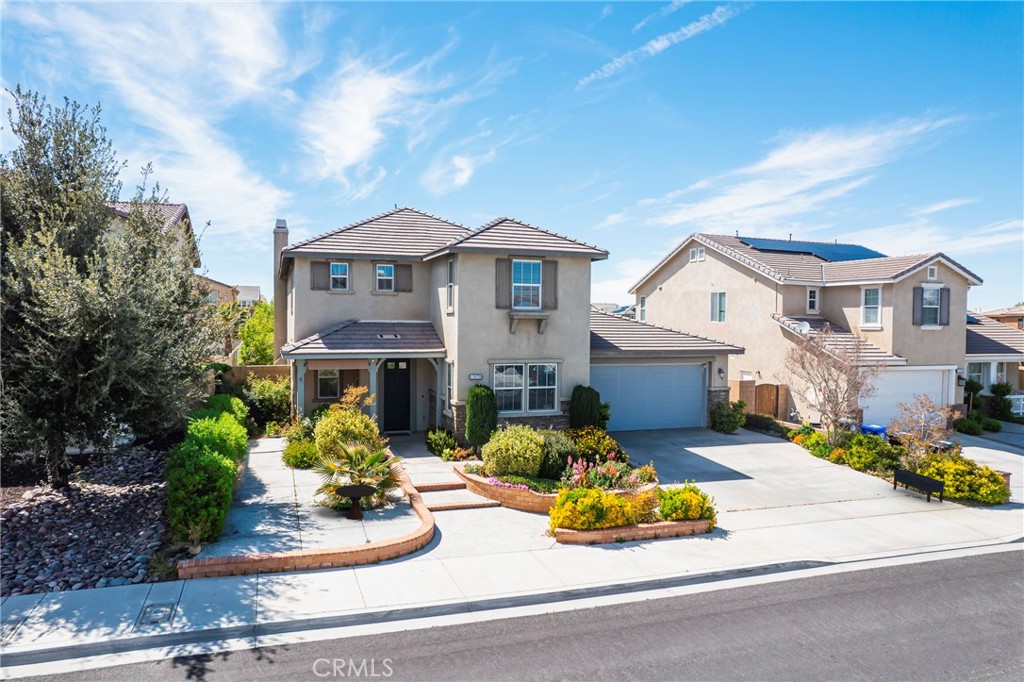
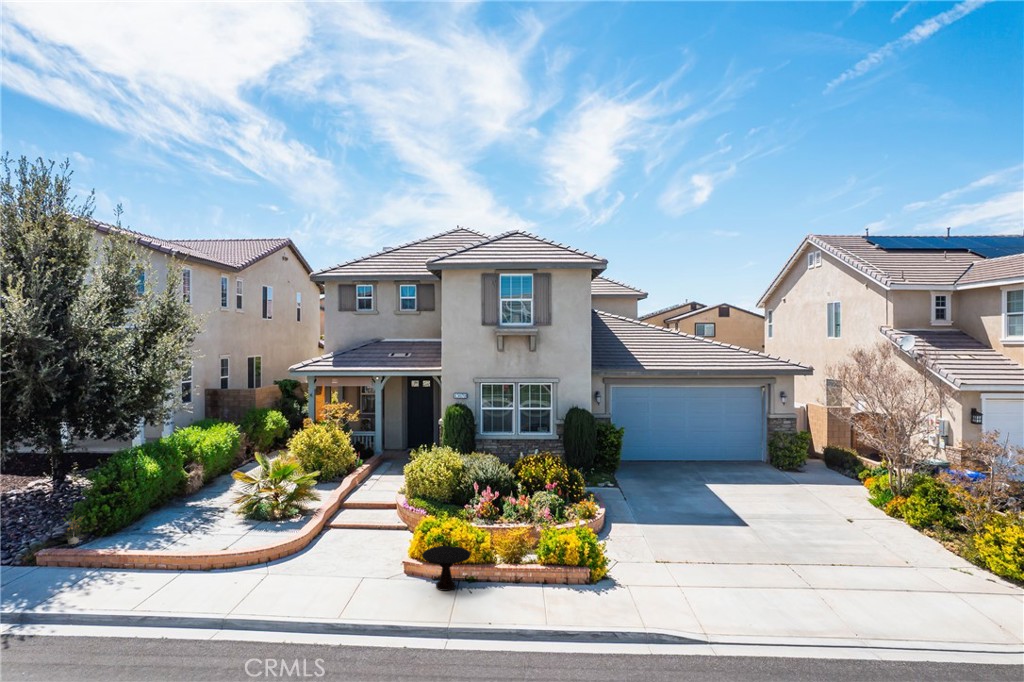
bench: present [894,470,945,503] -> none [938,533,998,584]
side table: present [335,485,377,520] -> present [422,546,471,591]

